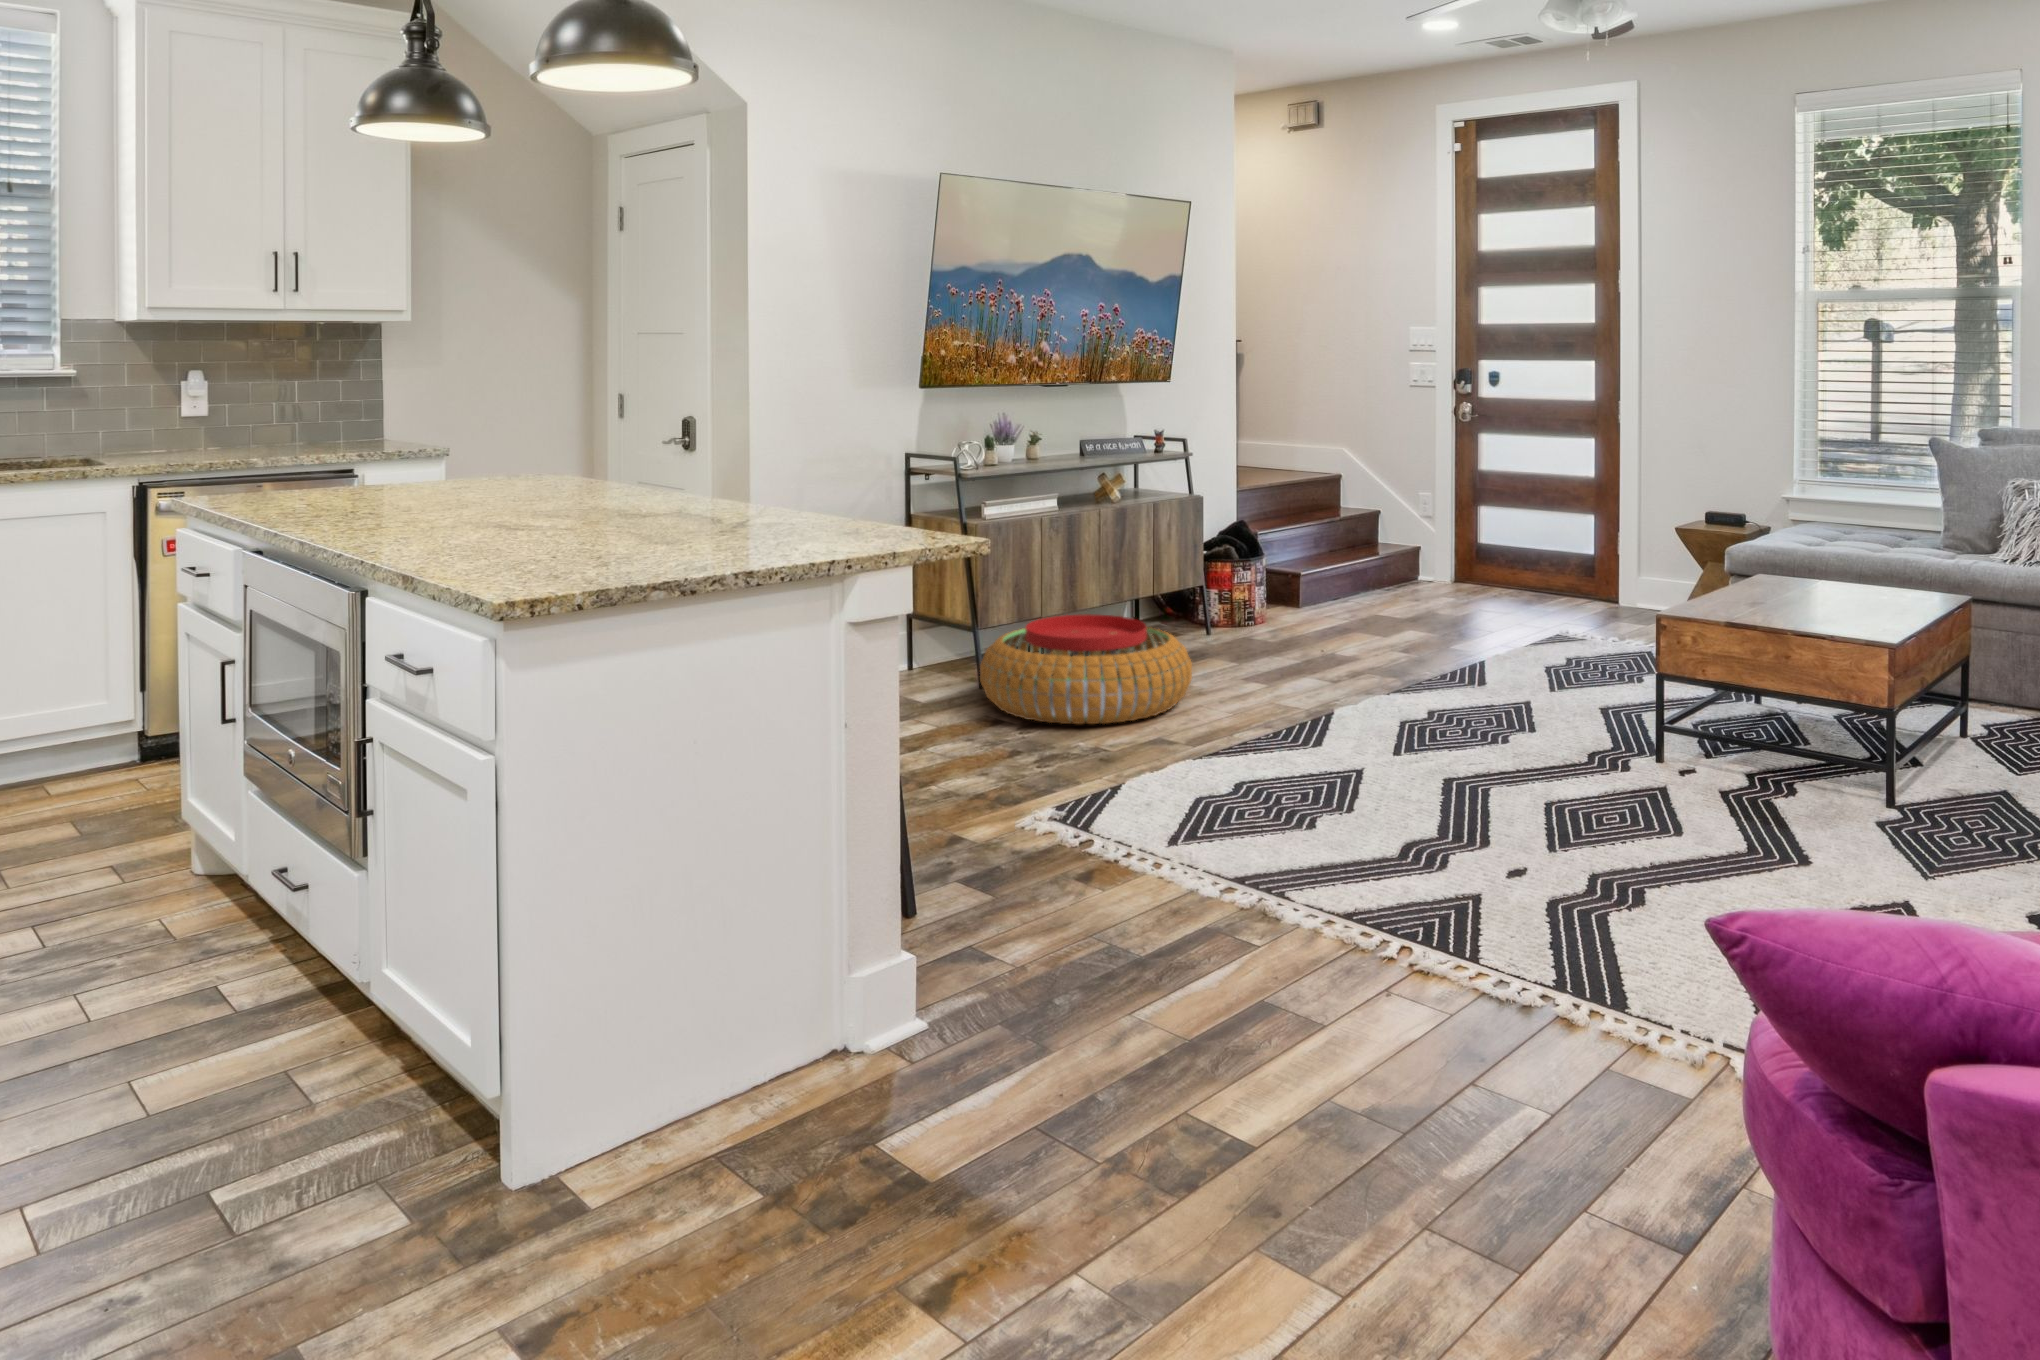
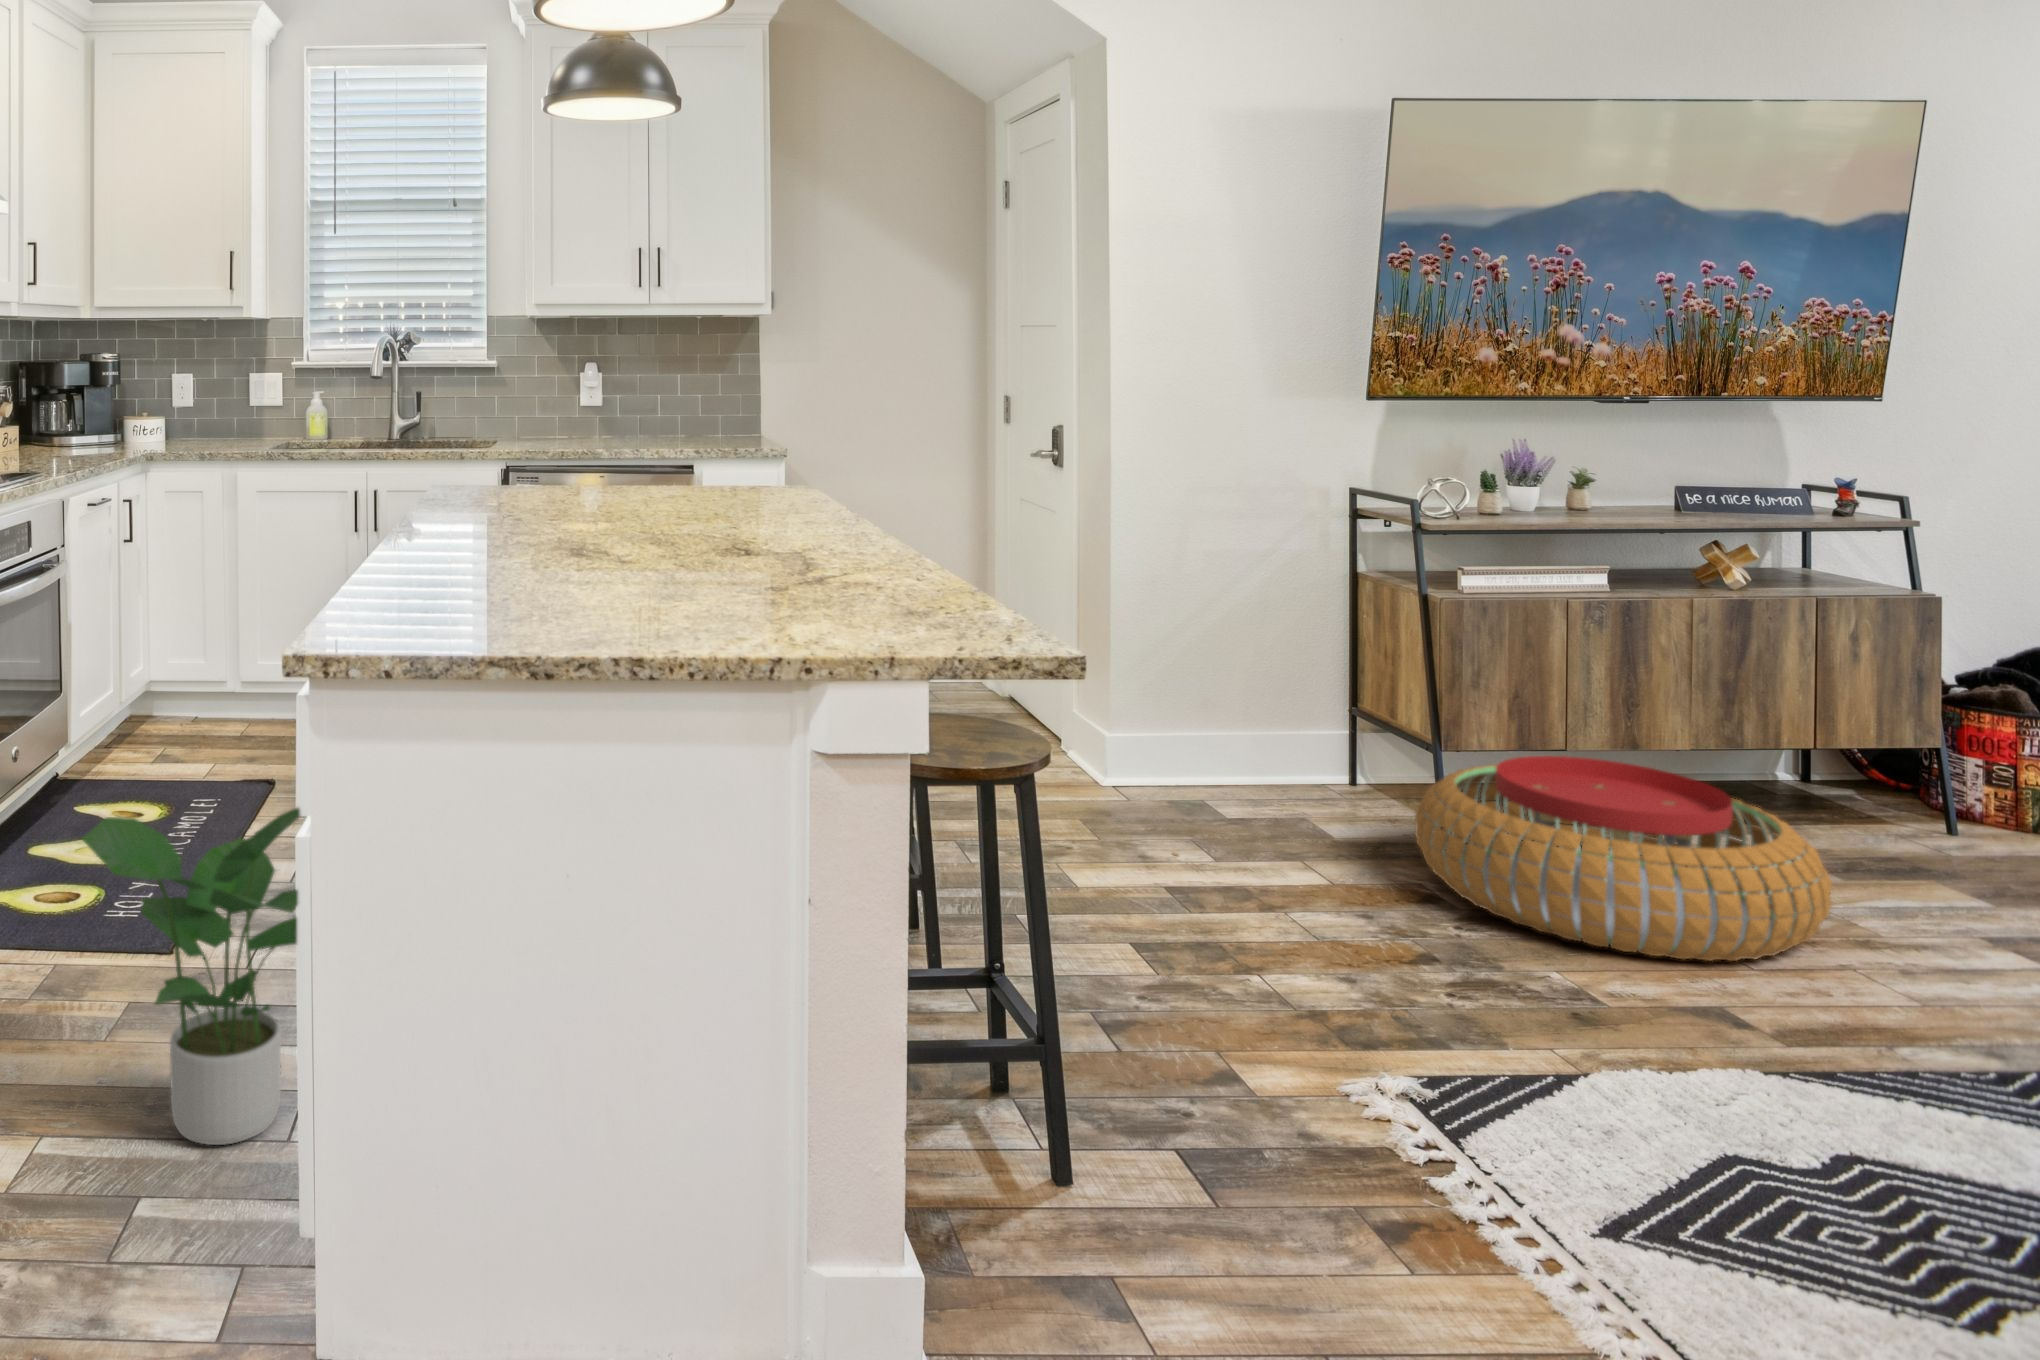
potted plant: none [93,777,355,1122] -> present [82,808,300,1145]

